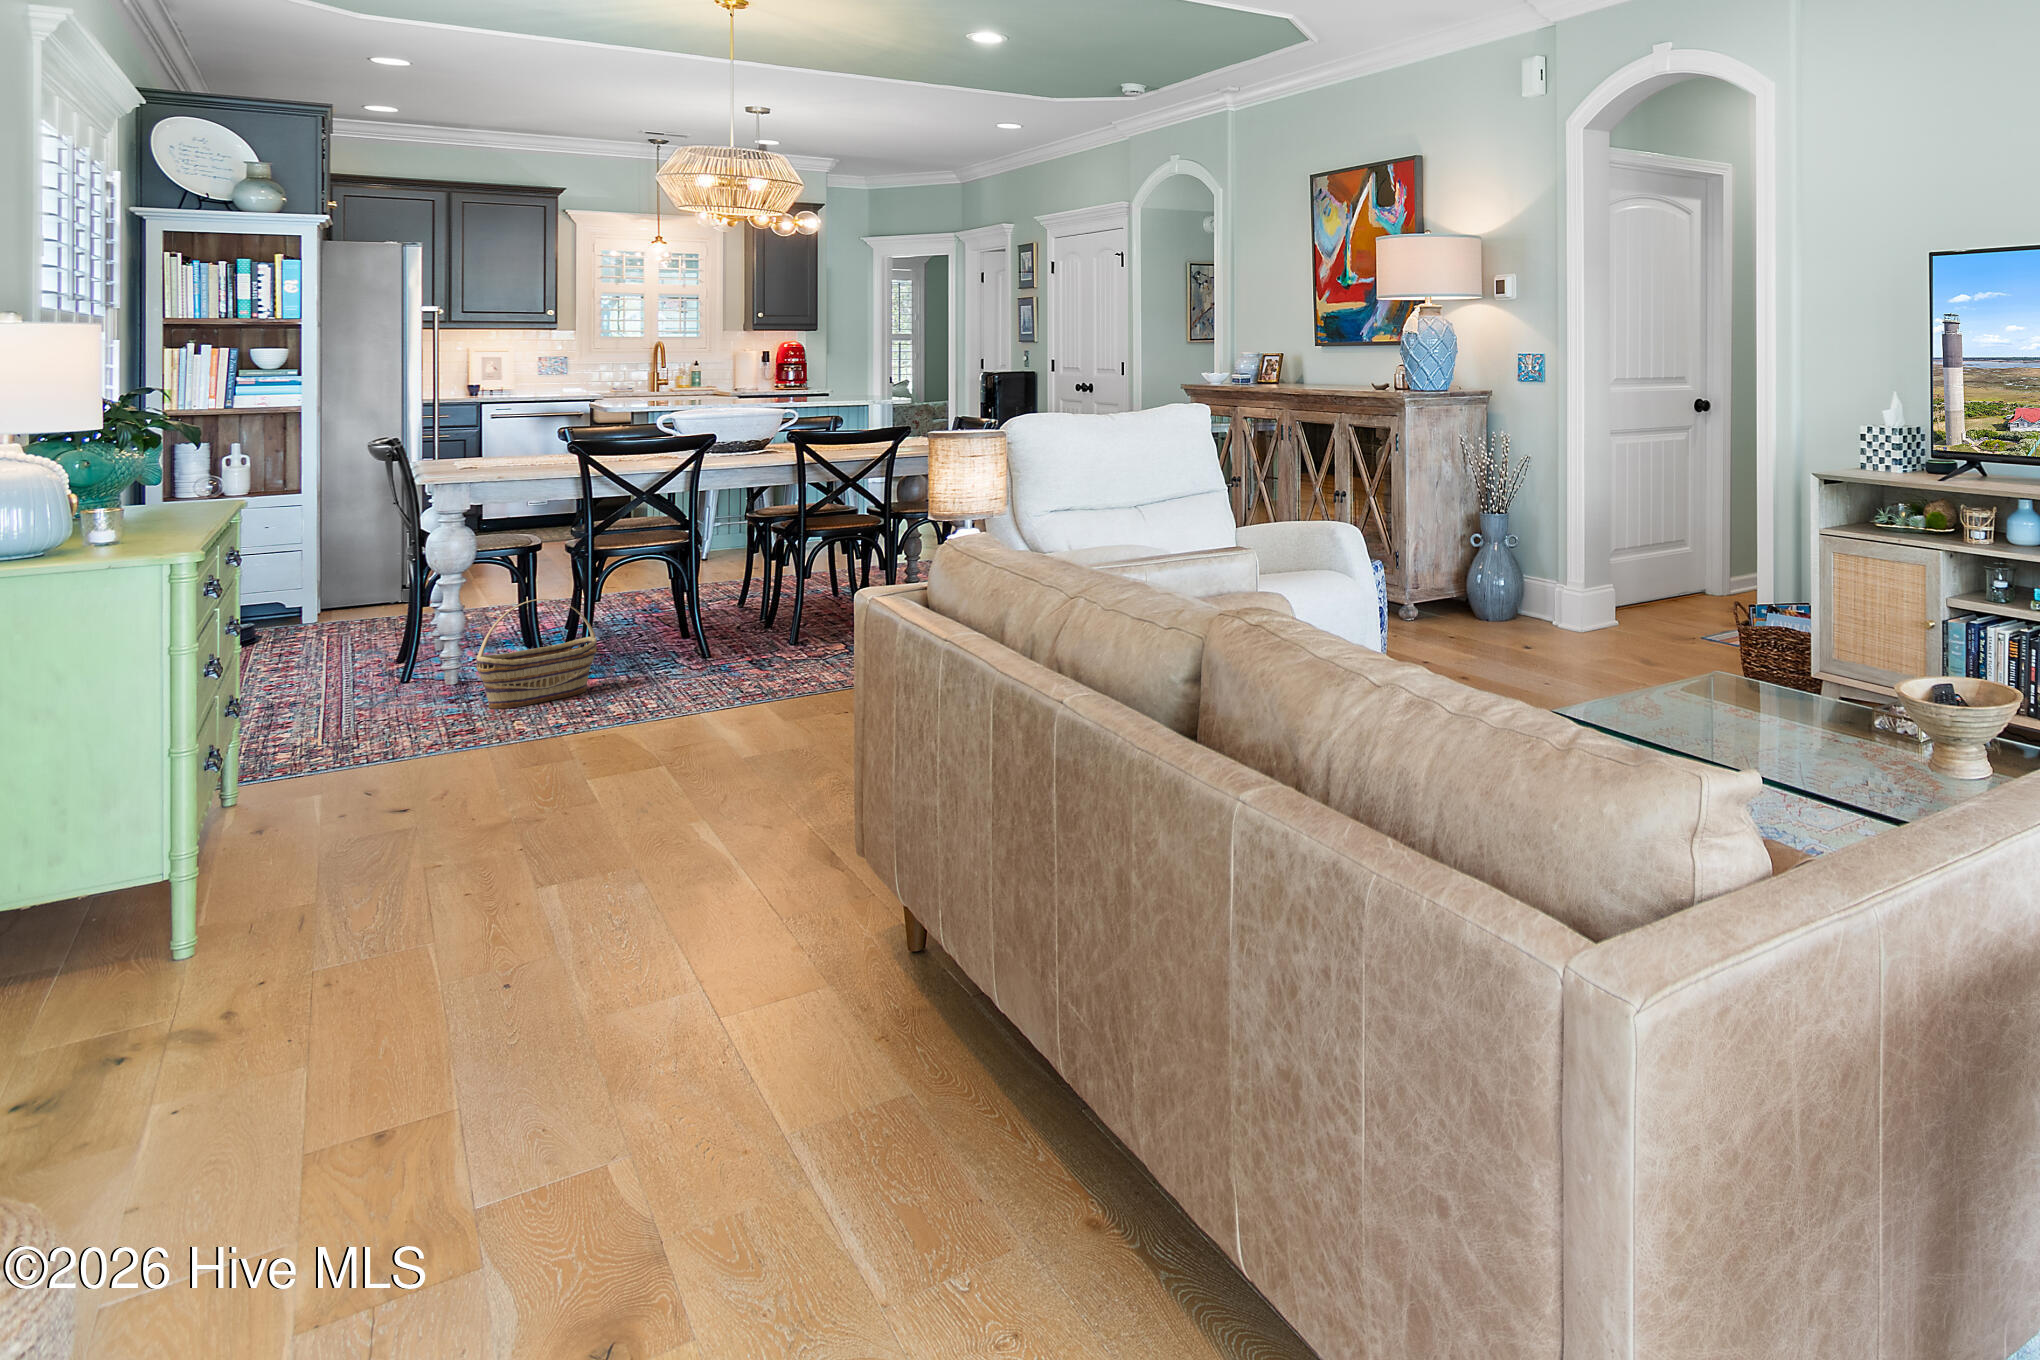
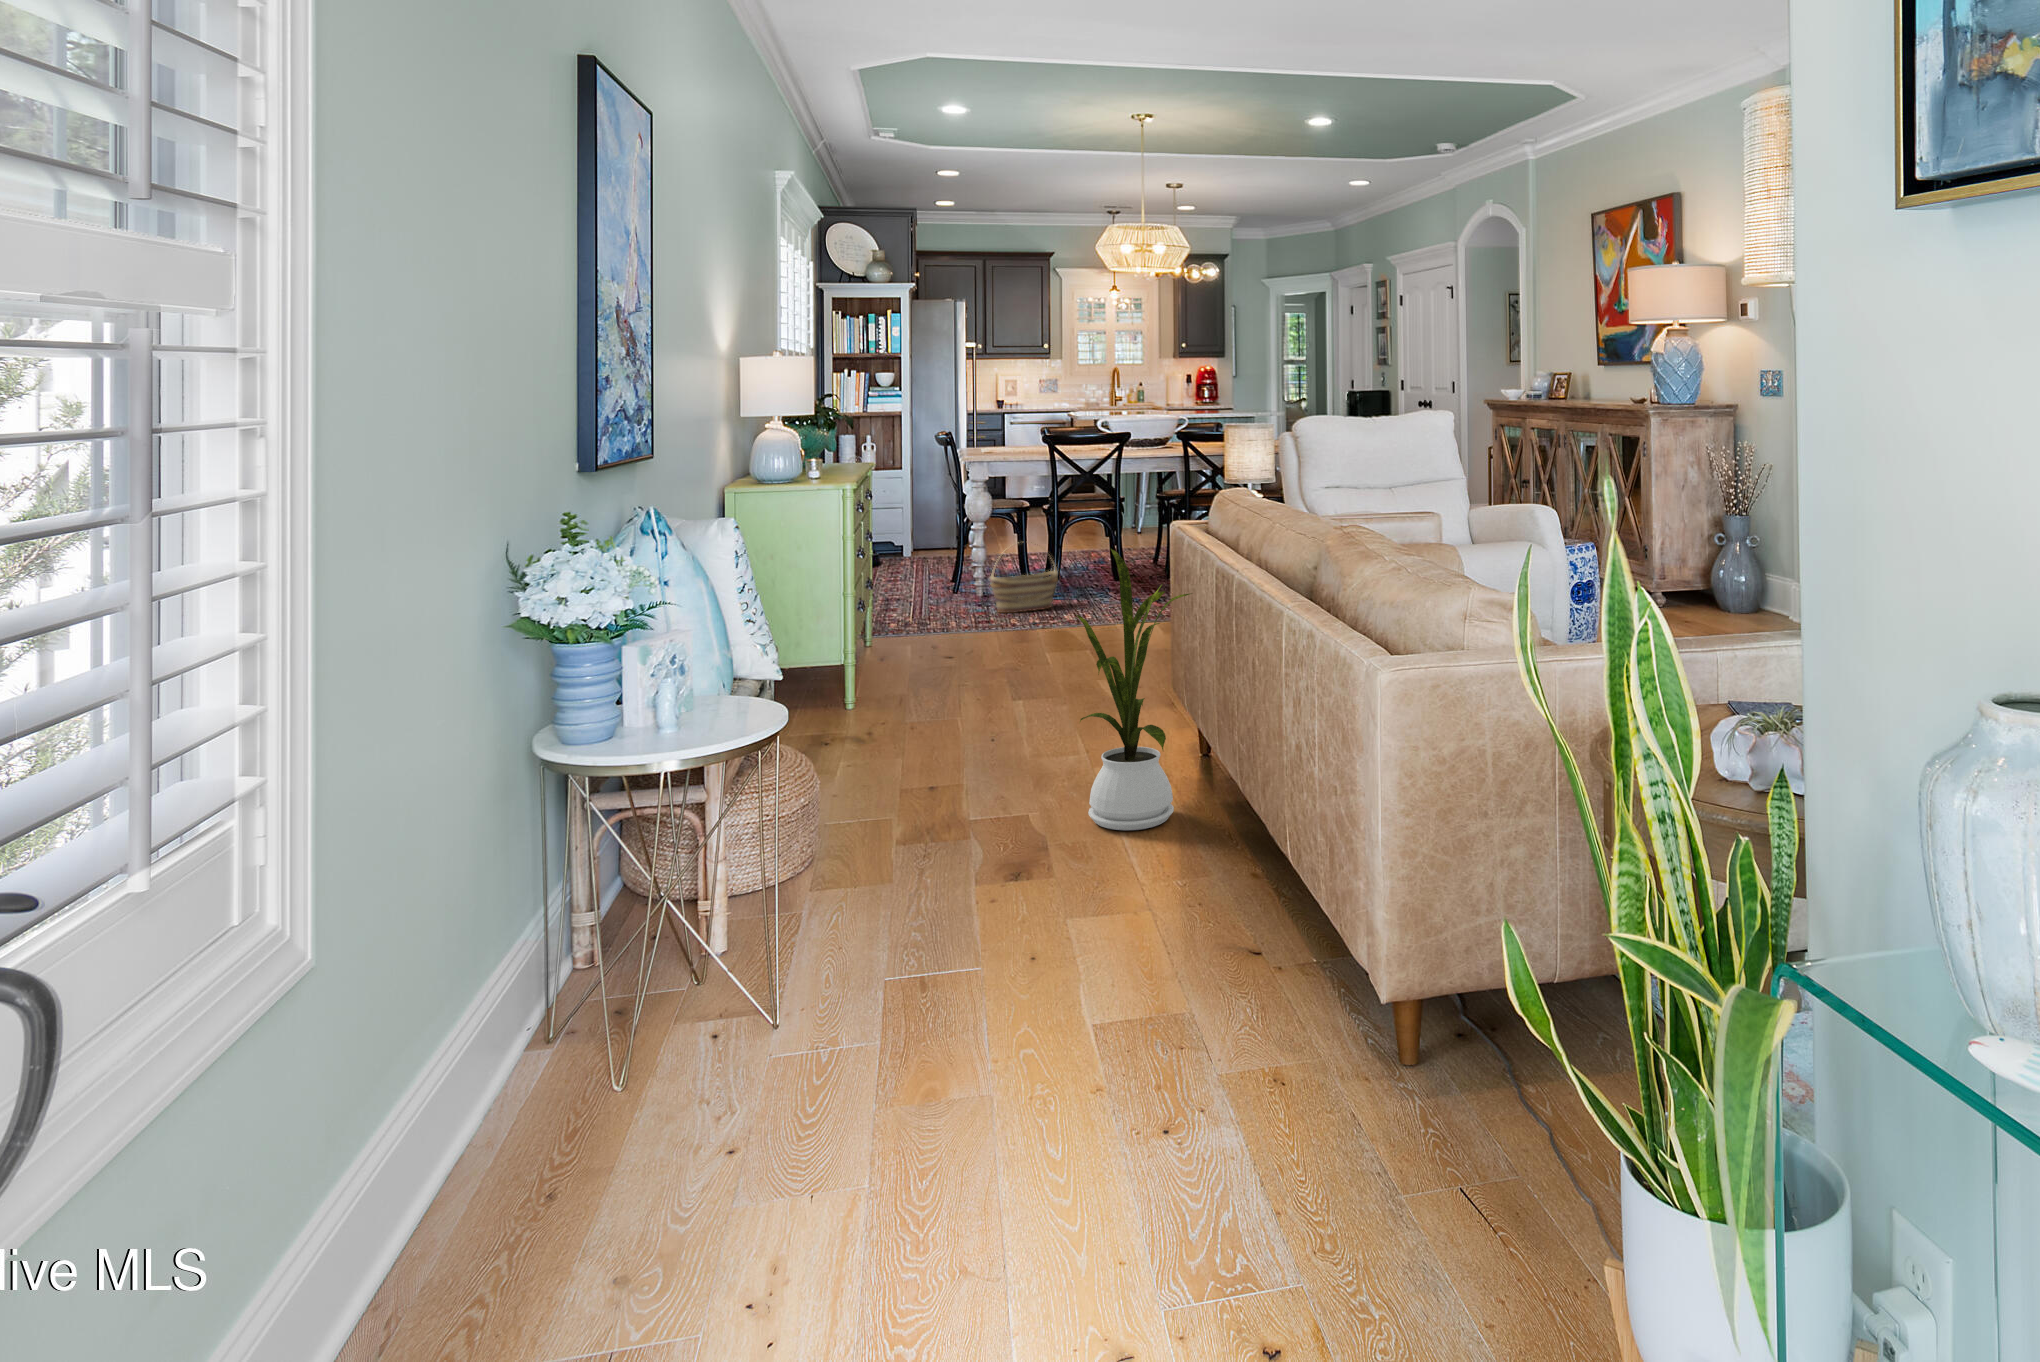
house plant: none [707,650,933,1145] -> present [1076,549,1192,830]

